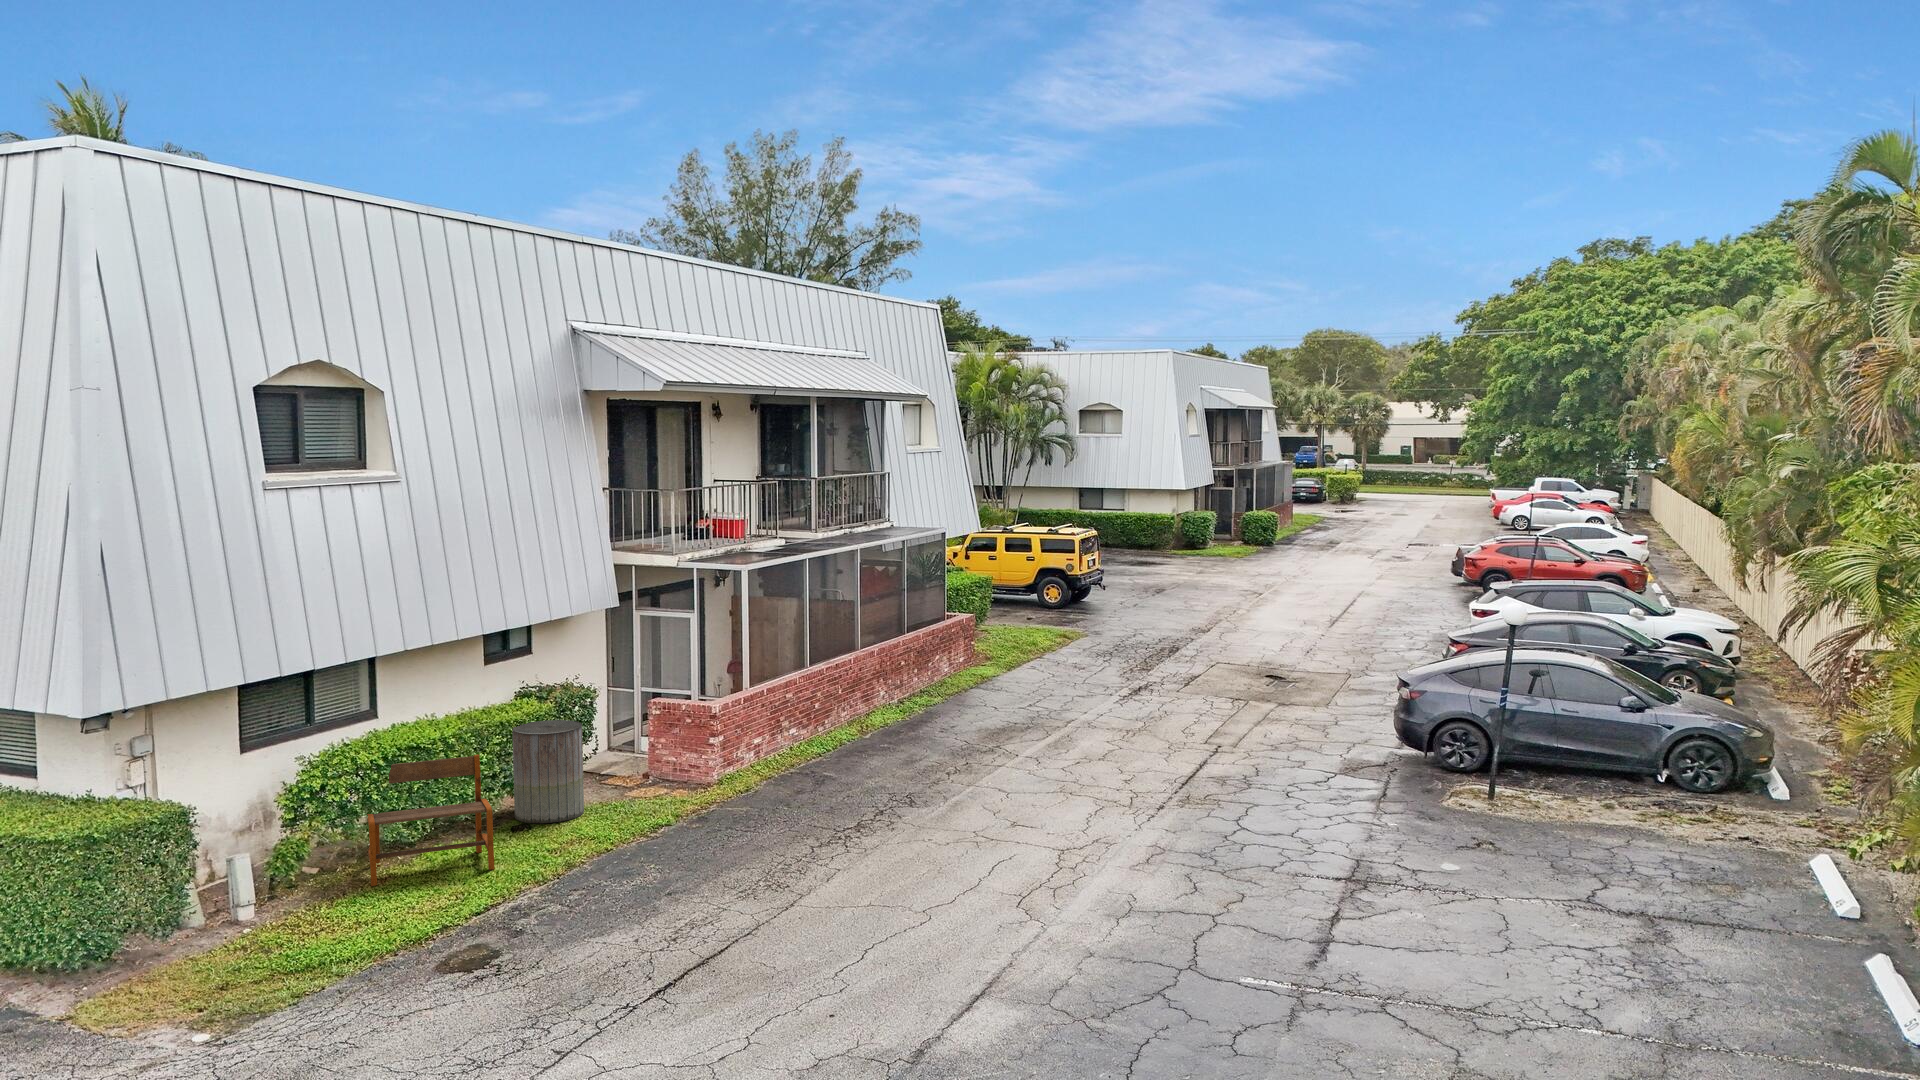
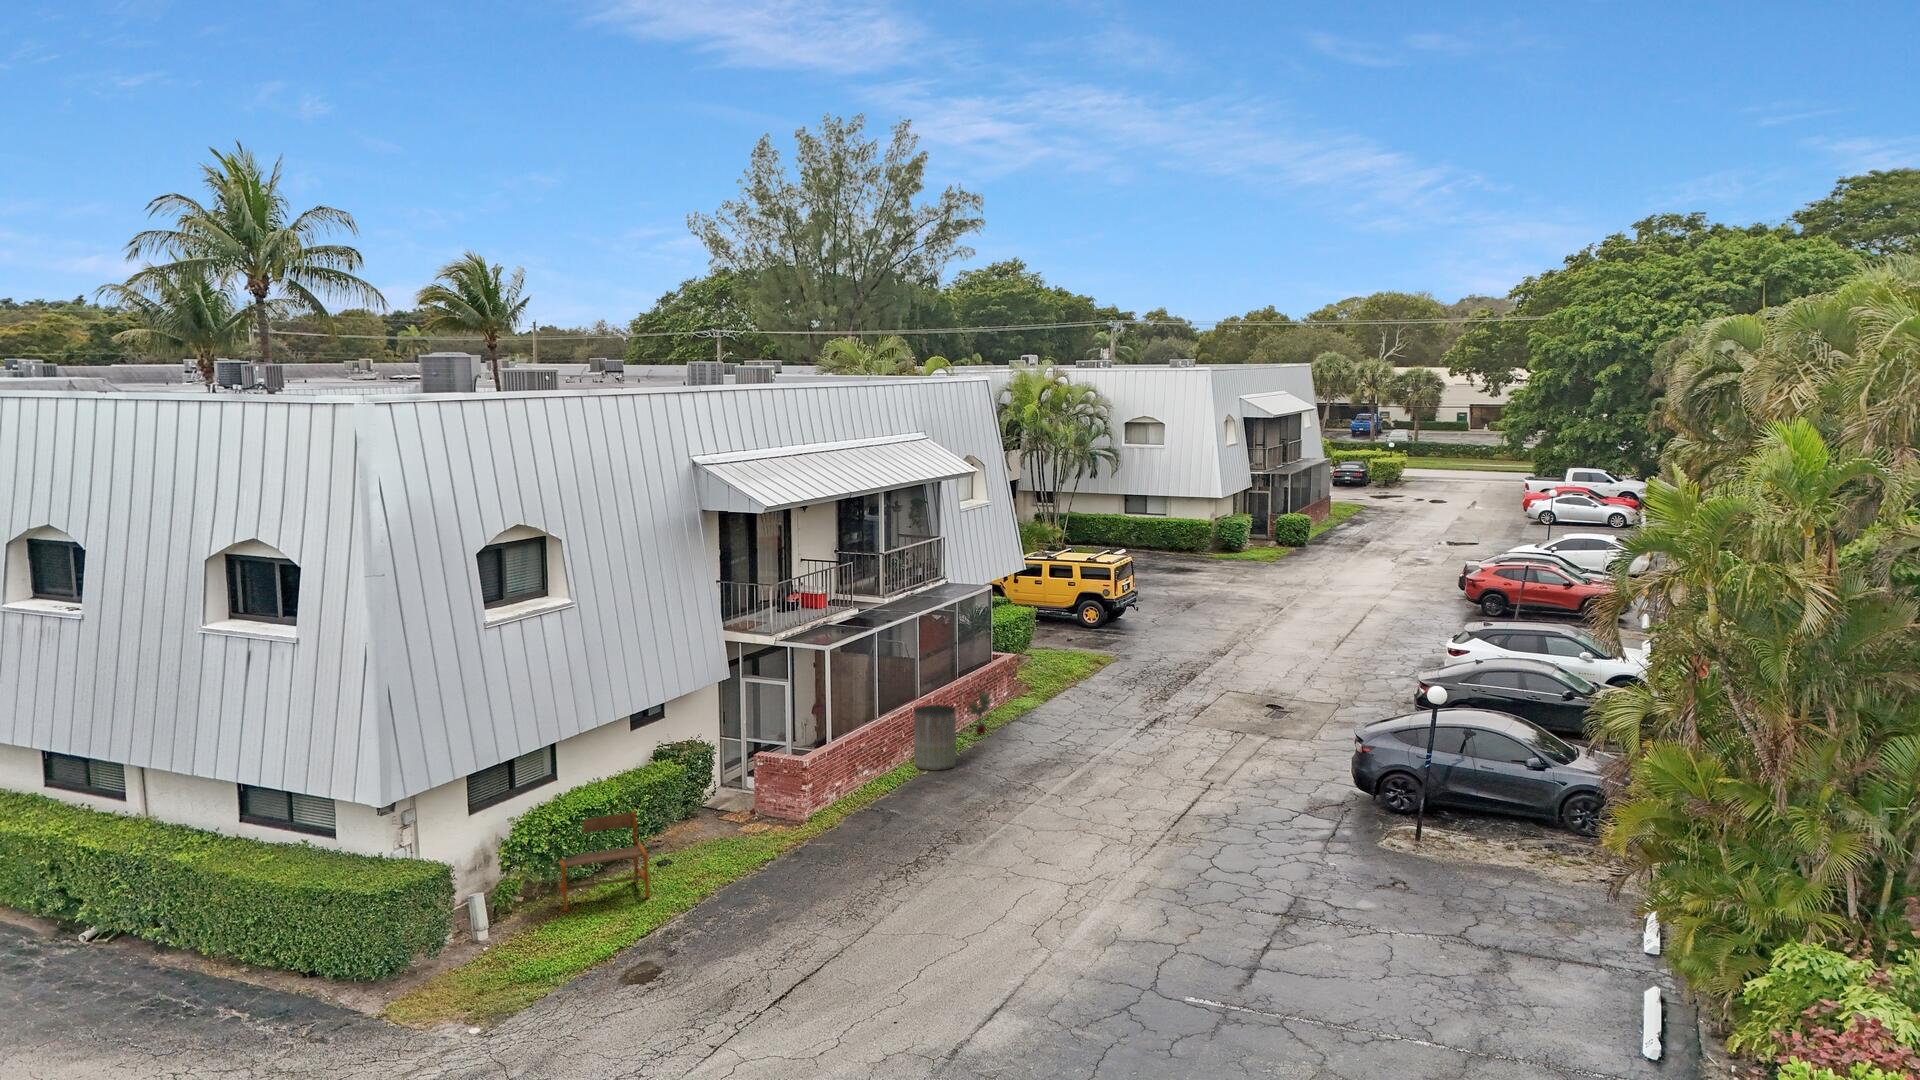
potted tree: none [915,645,947,702] -> present [969,690,992,734]
trash can: present [512,720,584,823] -> present [914,705,956,771]

